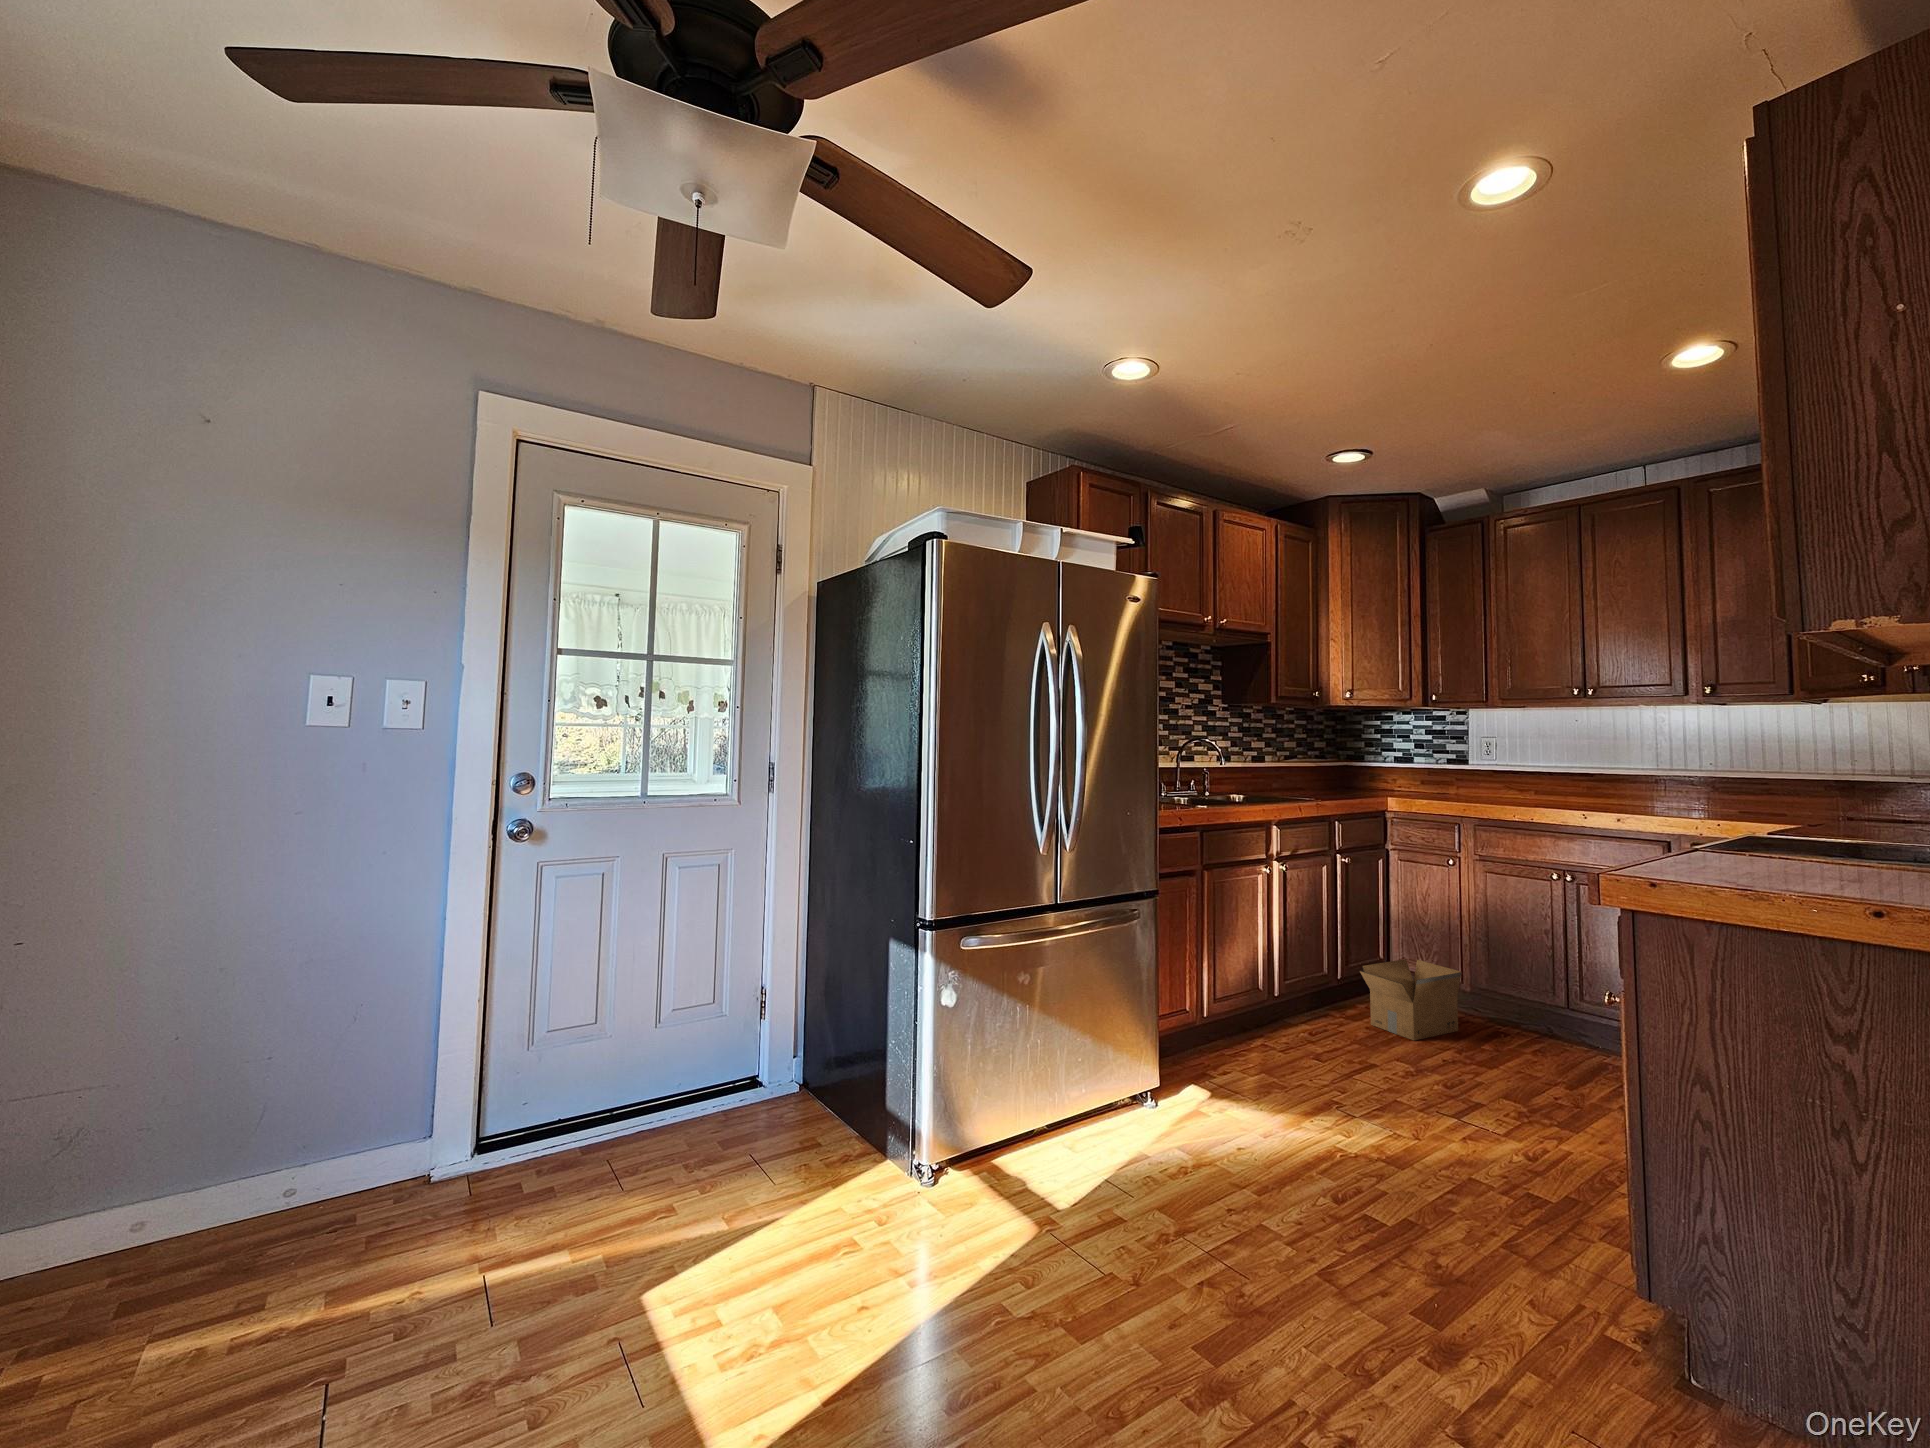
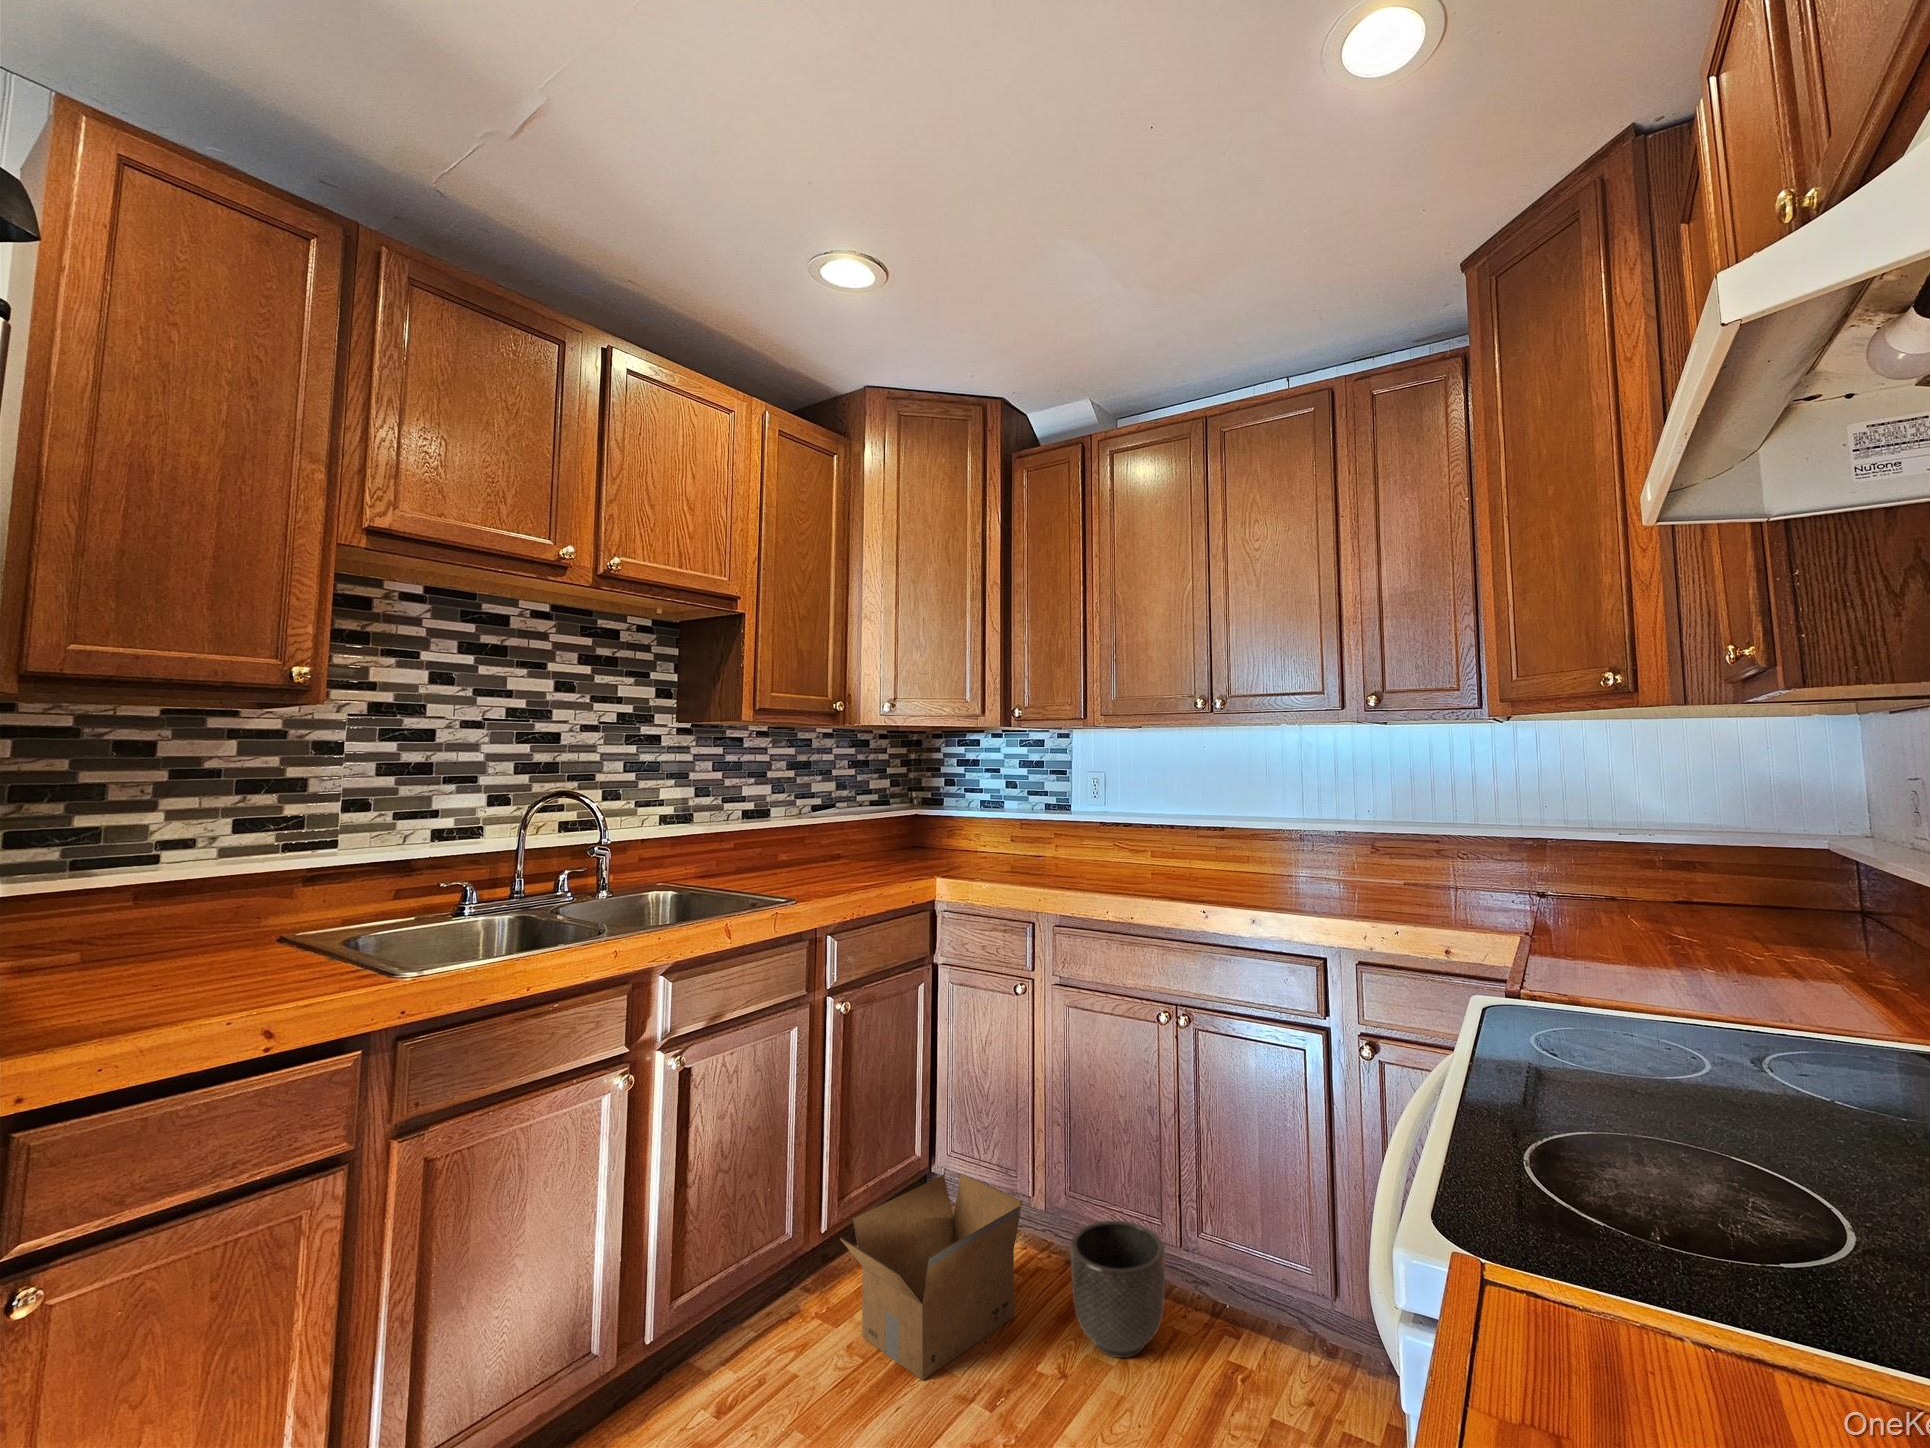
planter: none [1496,987,1558,1051] -> present [1070,1220,1165,1358]

